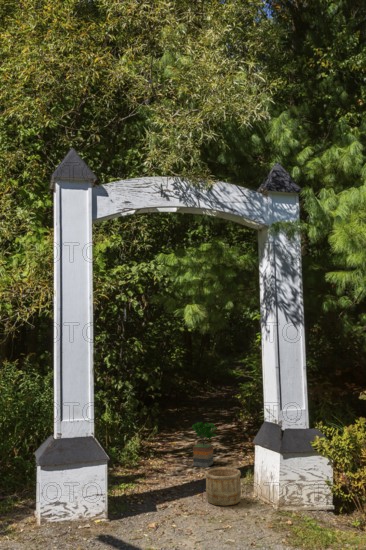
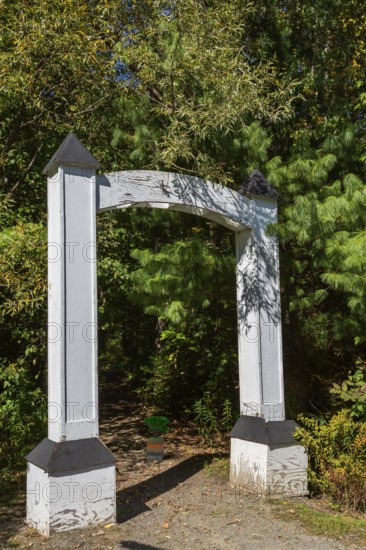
wooden bucket: present [205,467,241,506] -> none [185,461,222,499]

